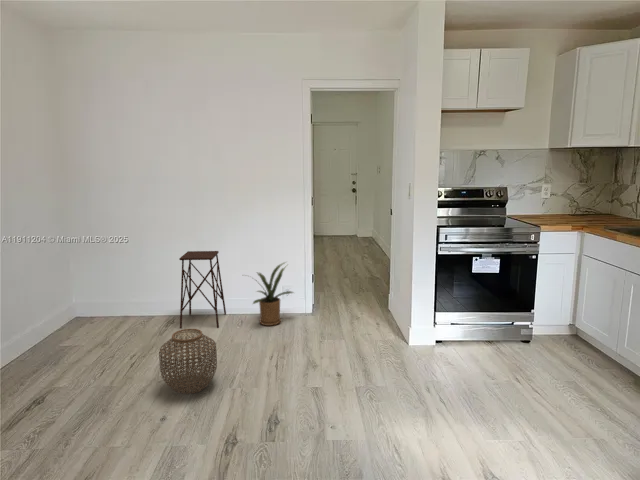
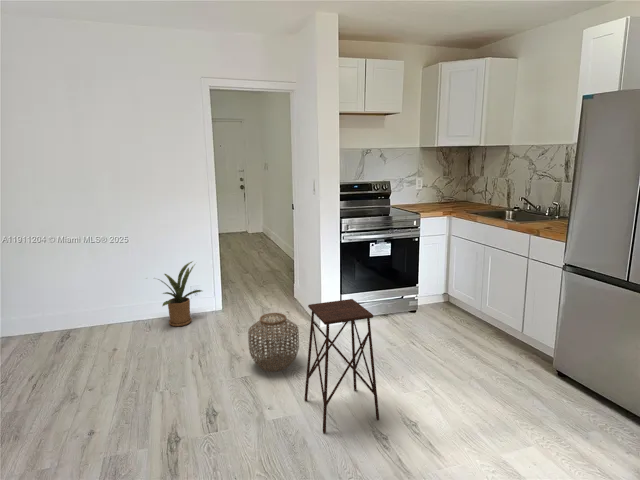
side table: present [179,251,226,328] -> present [304,299,379,433]
woven basket: present [159,329,217,394] -> present [248,313,299,372]

